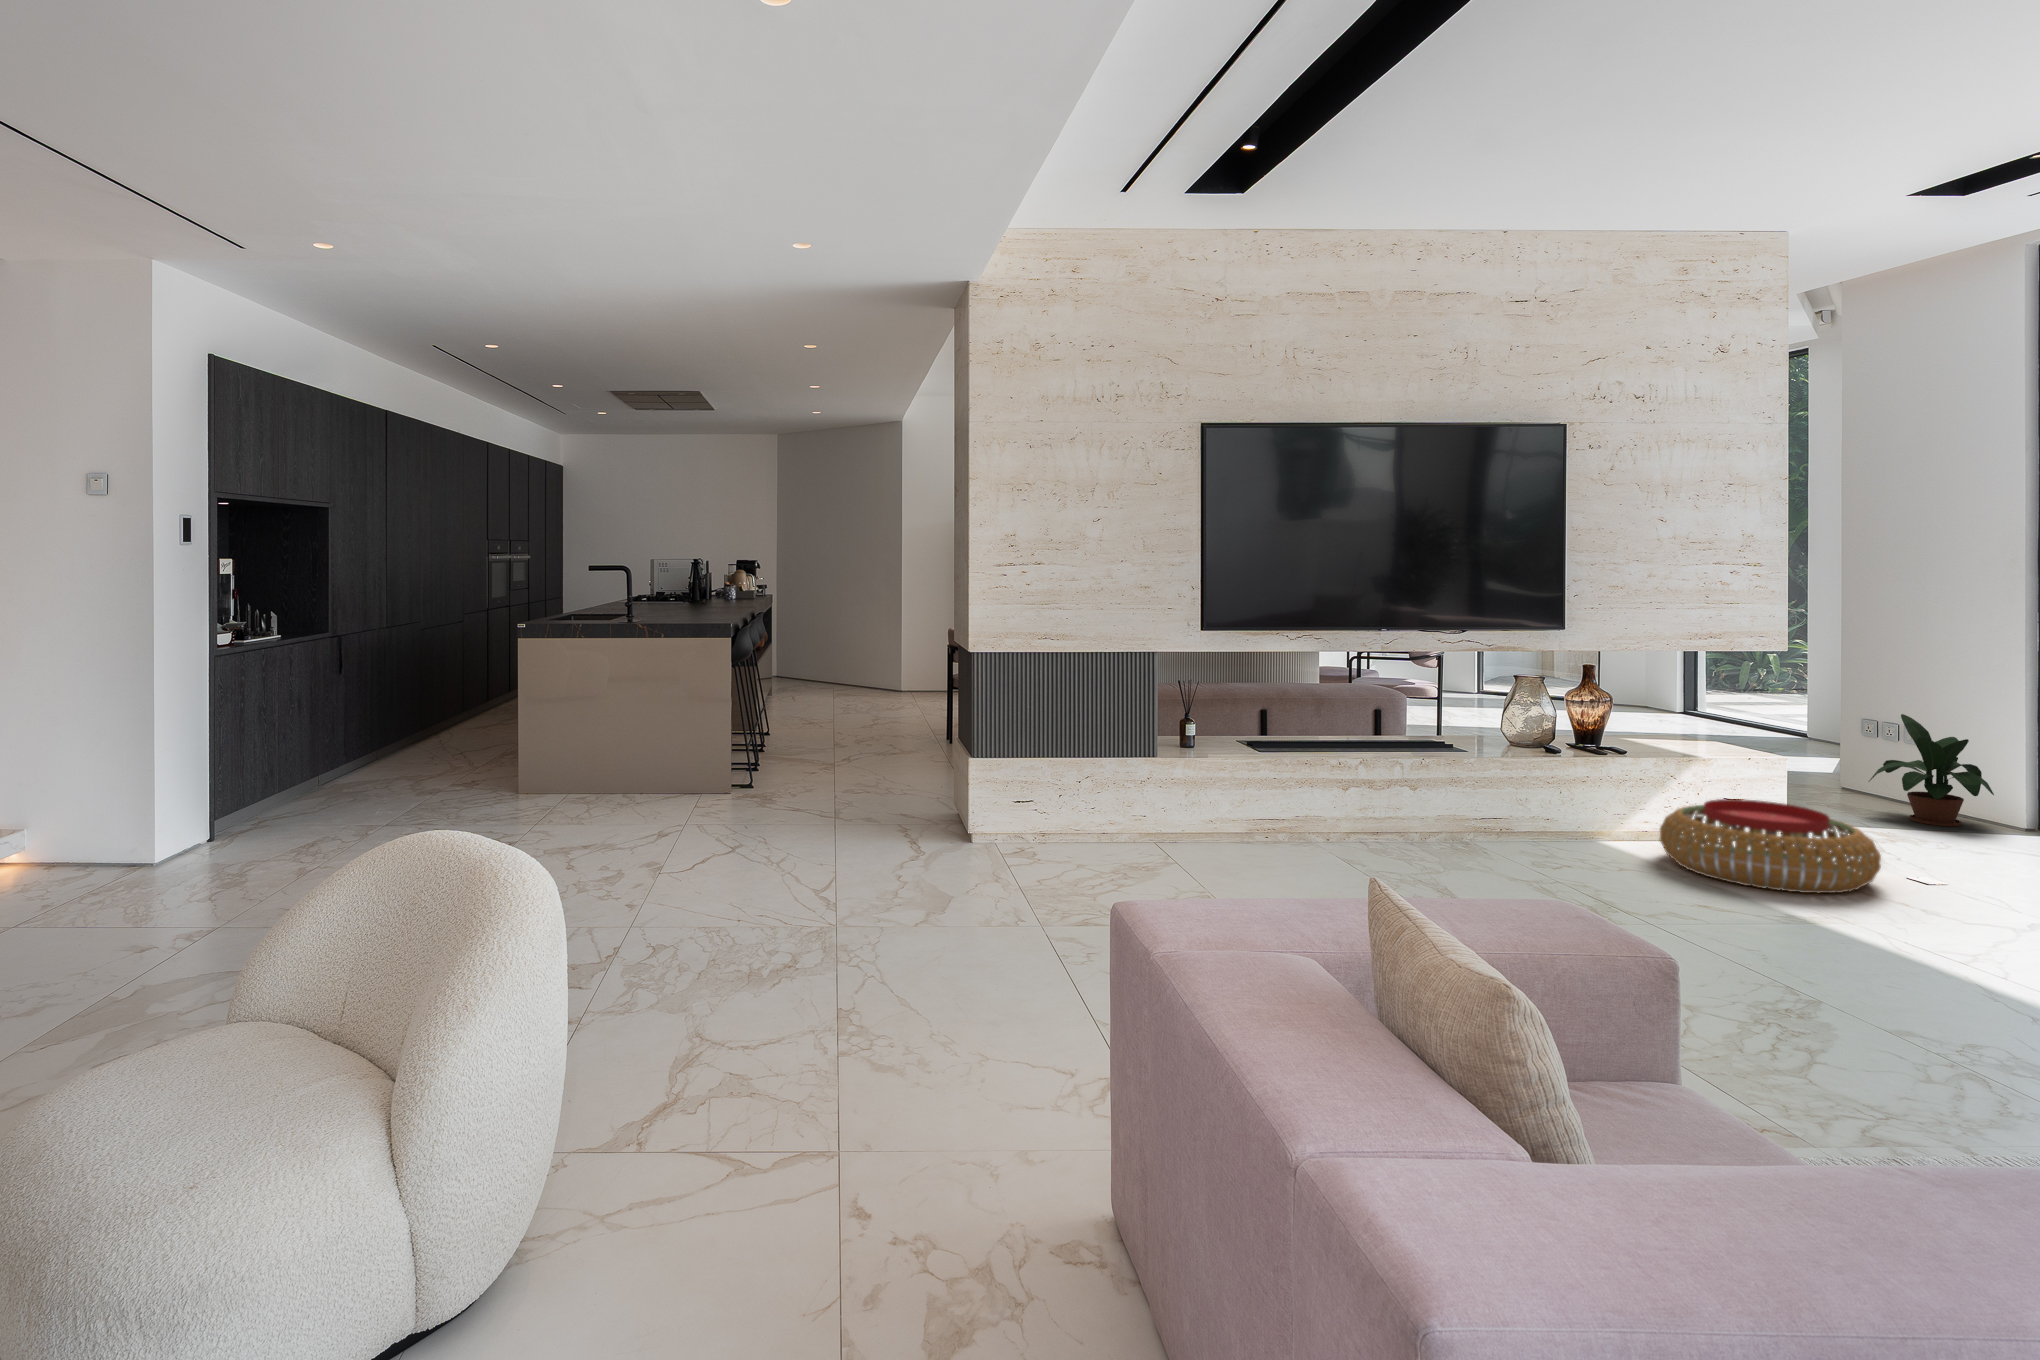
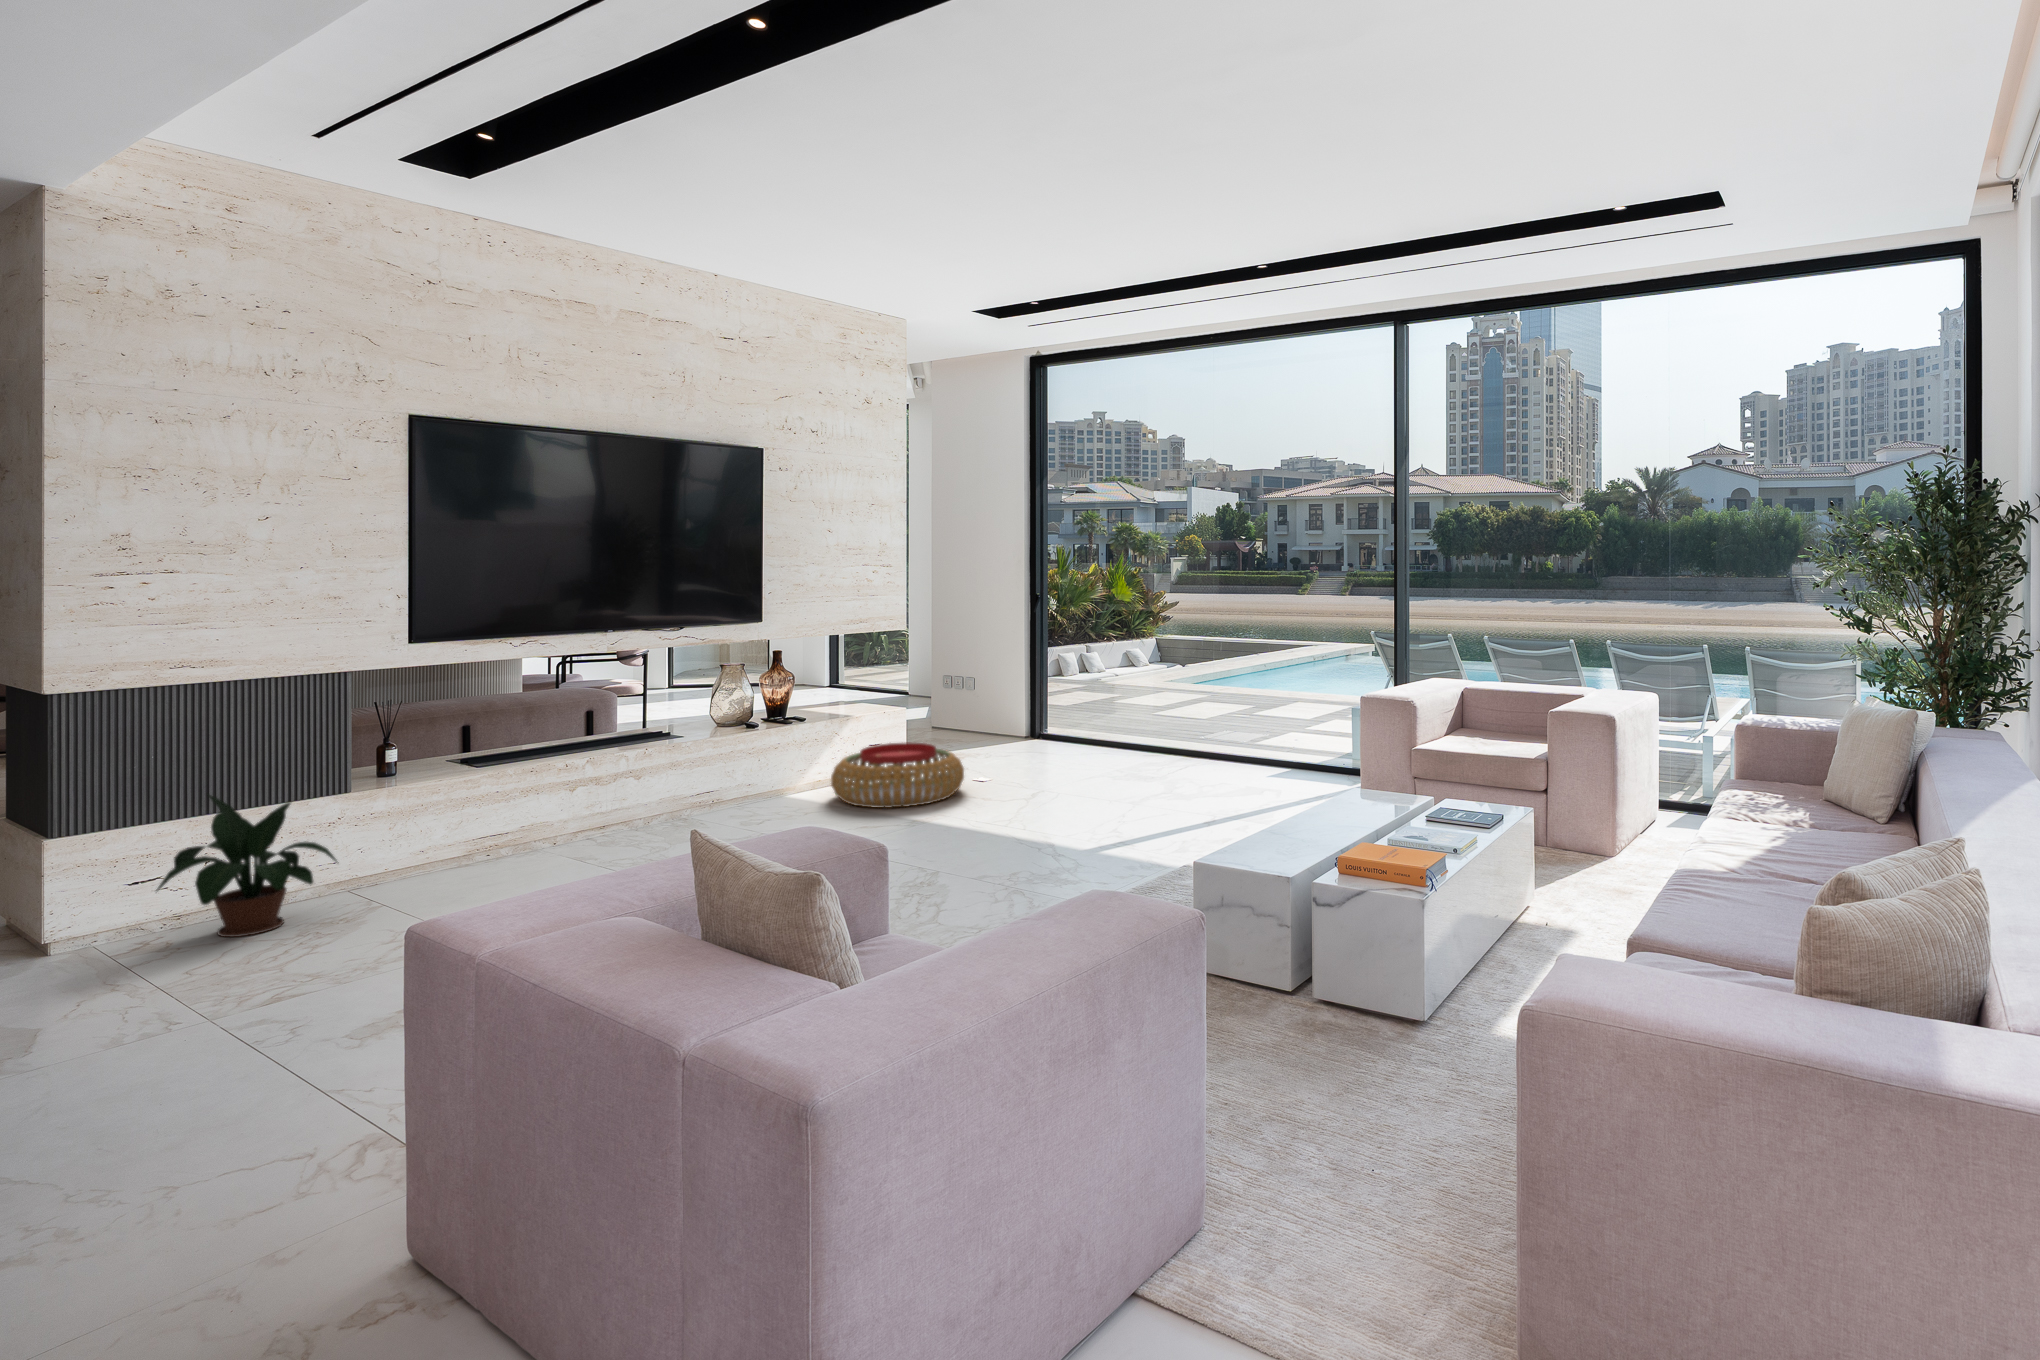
potted plant: present [1869,714,1994,826] -> present [157,795,337,937]

